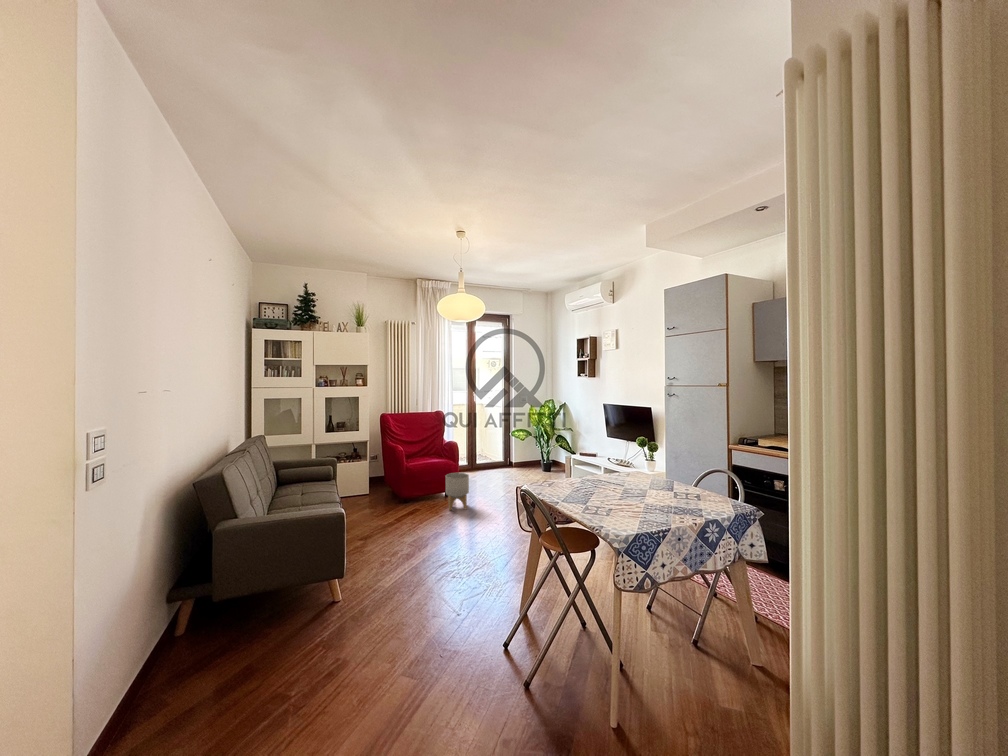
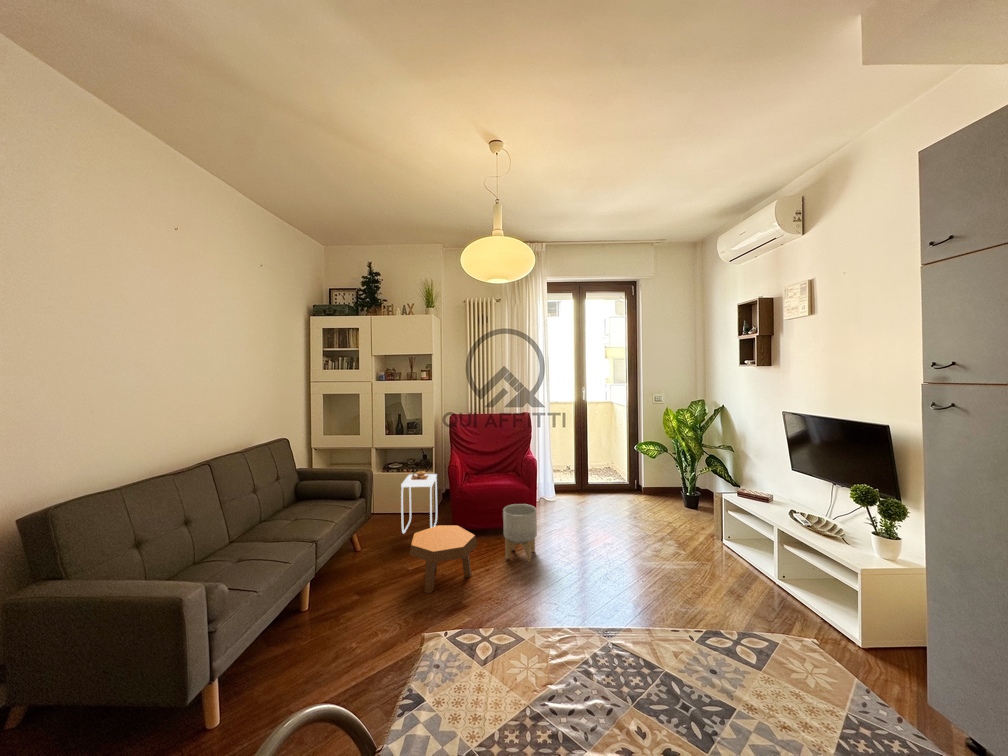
side table: none [352,459,381,509] -> present [401,471,437,533]
footstool: none [390,490,437,533] -> present [410,525,478,593]

